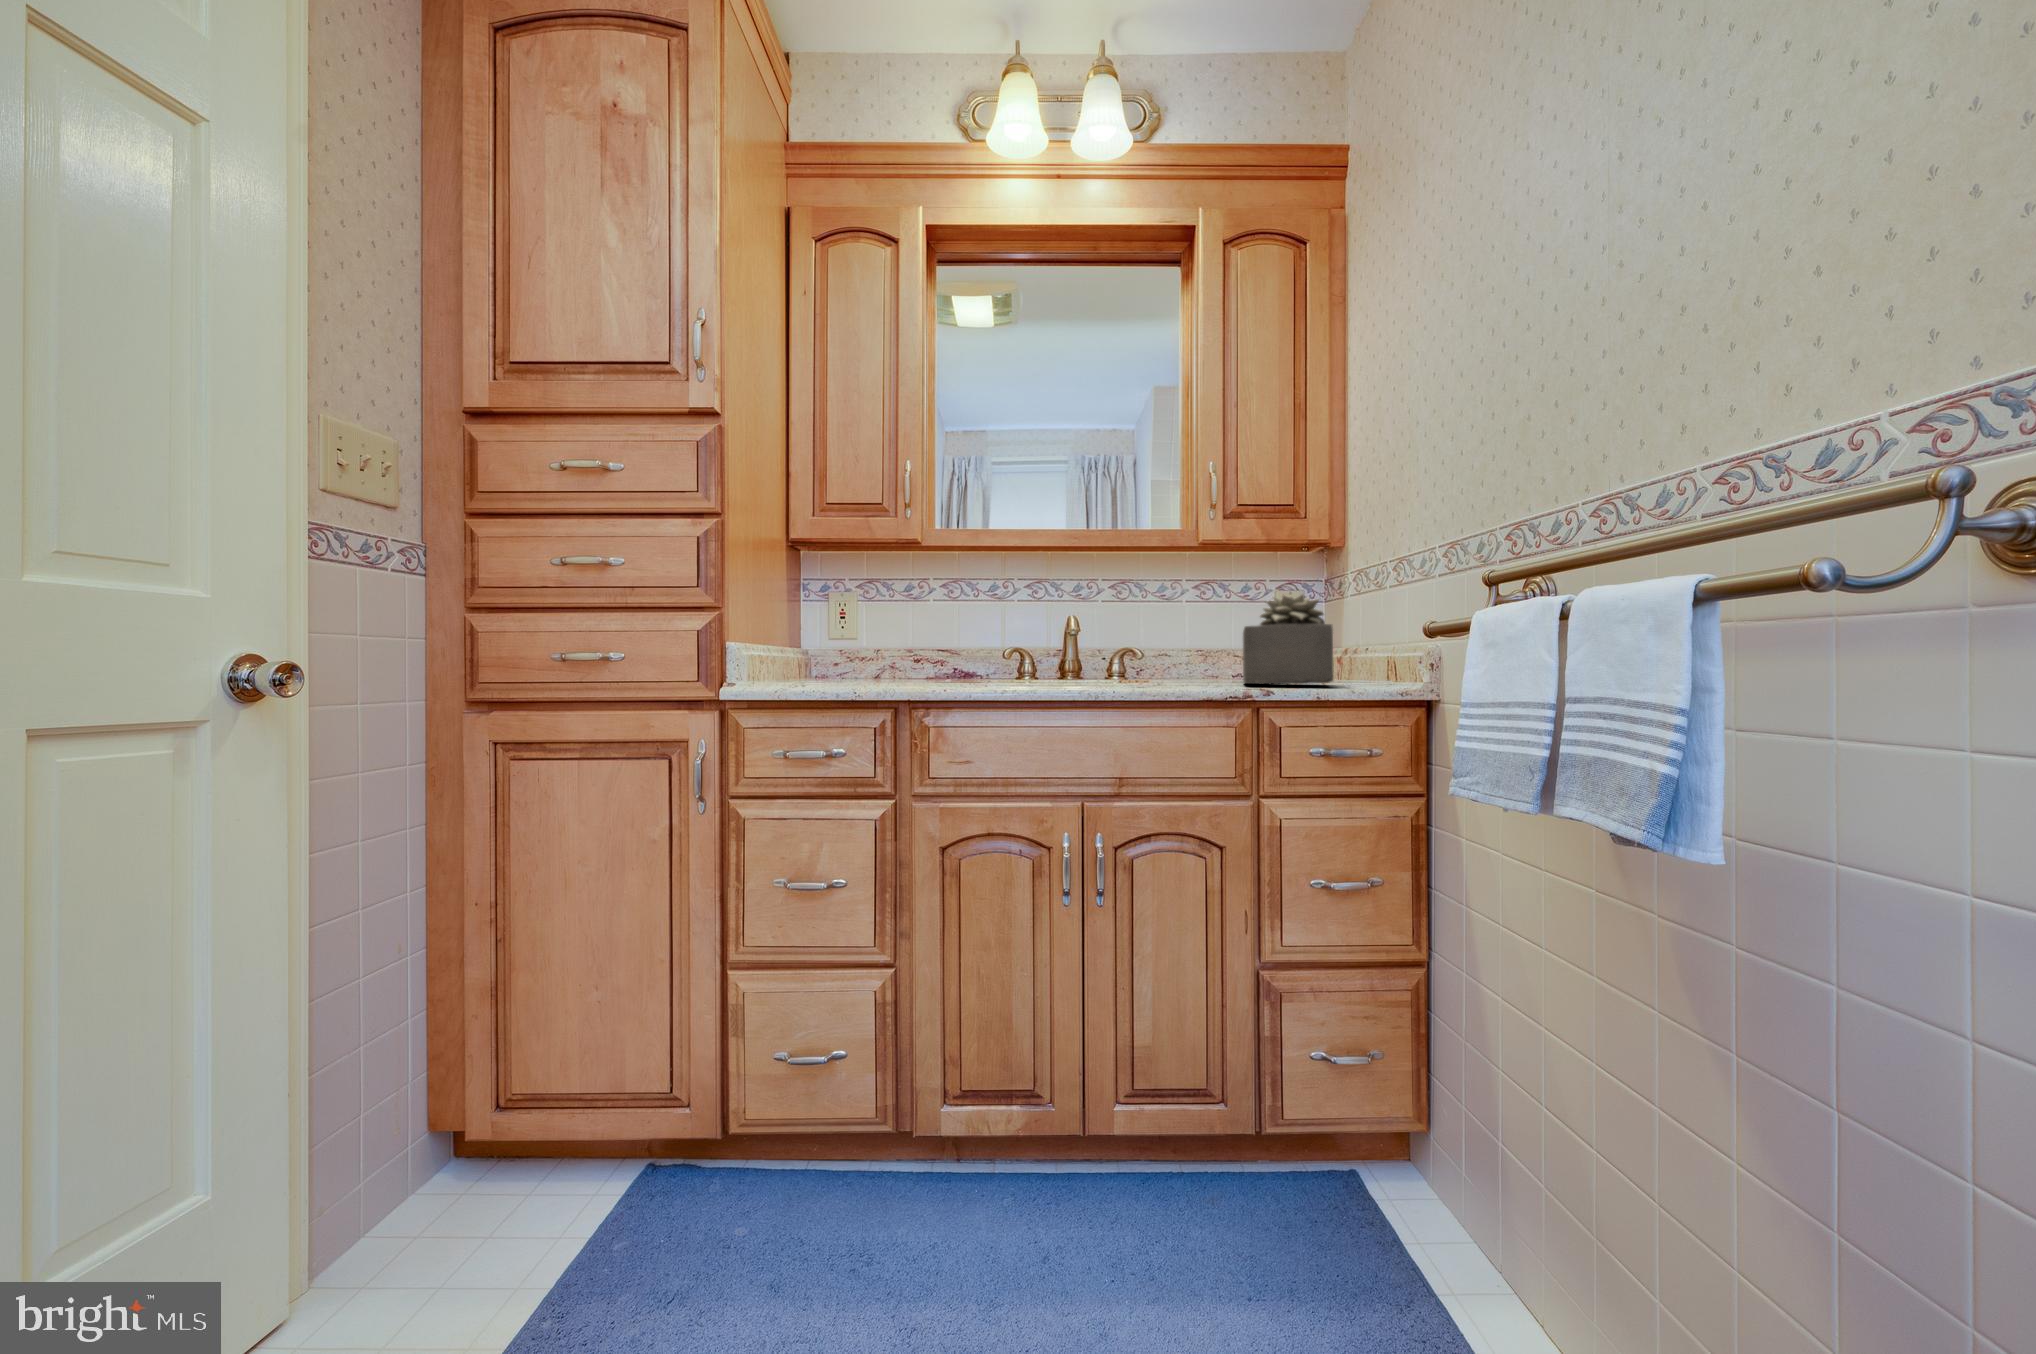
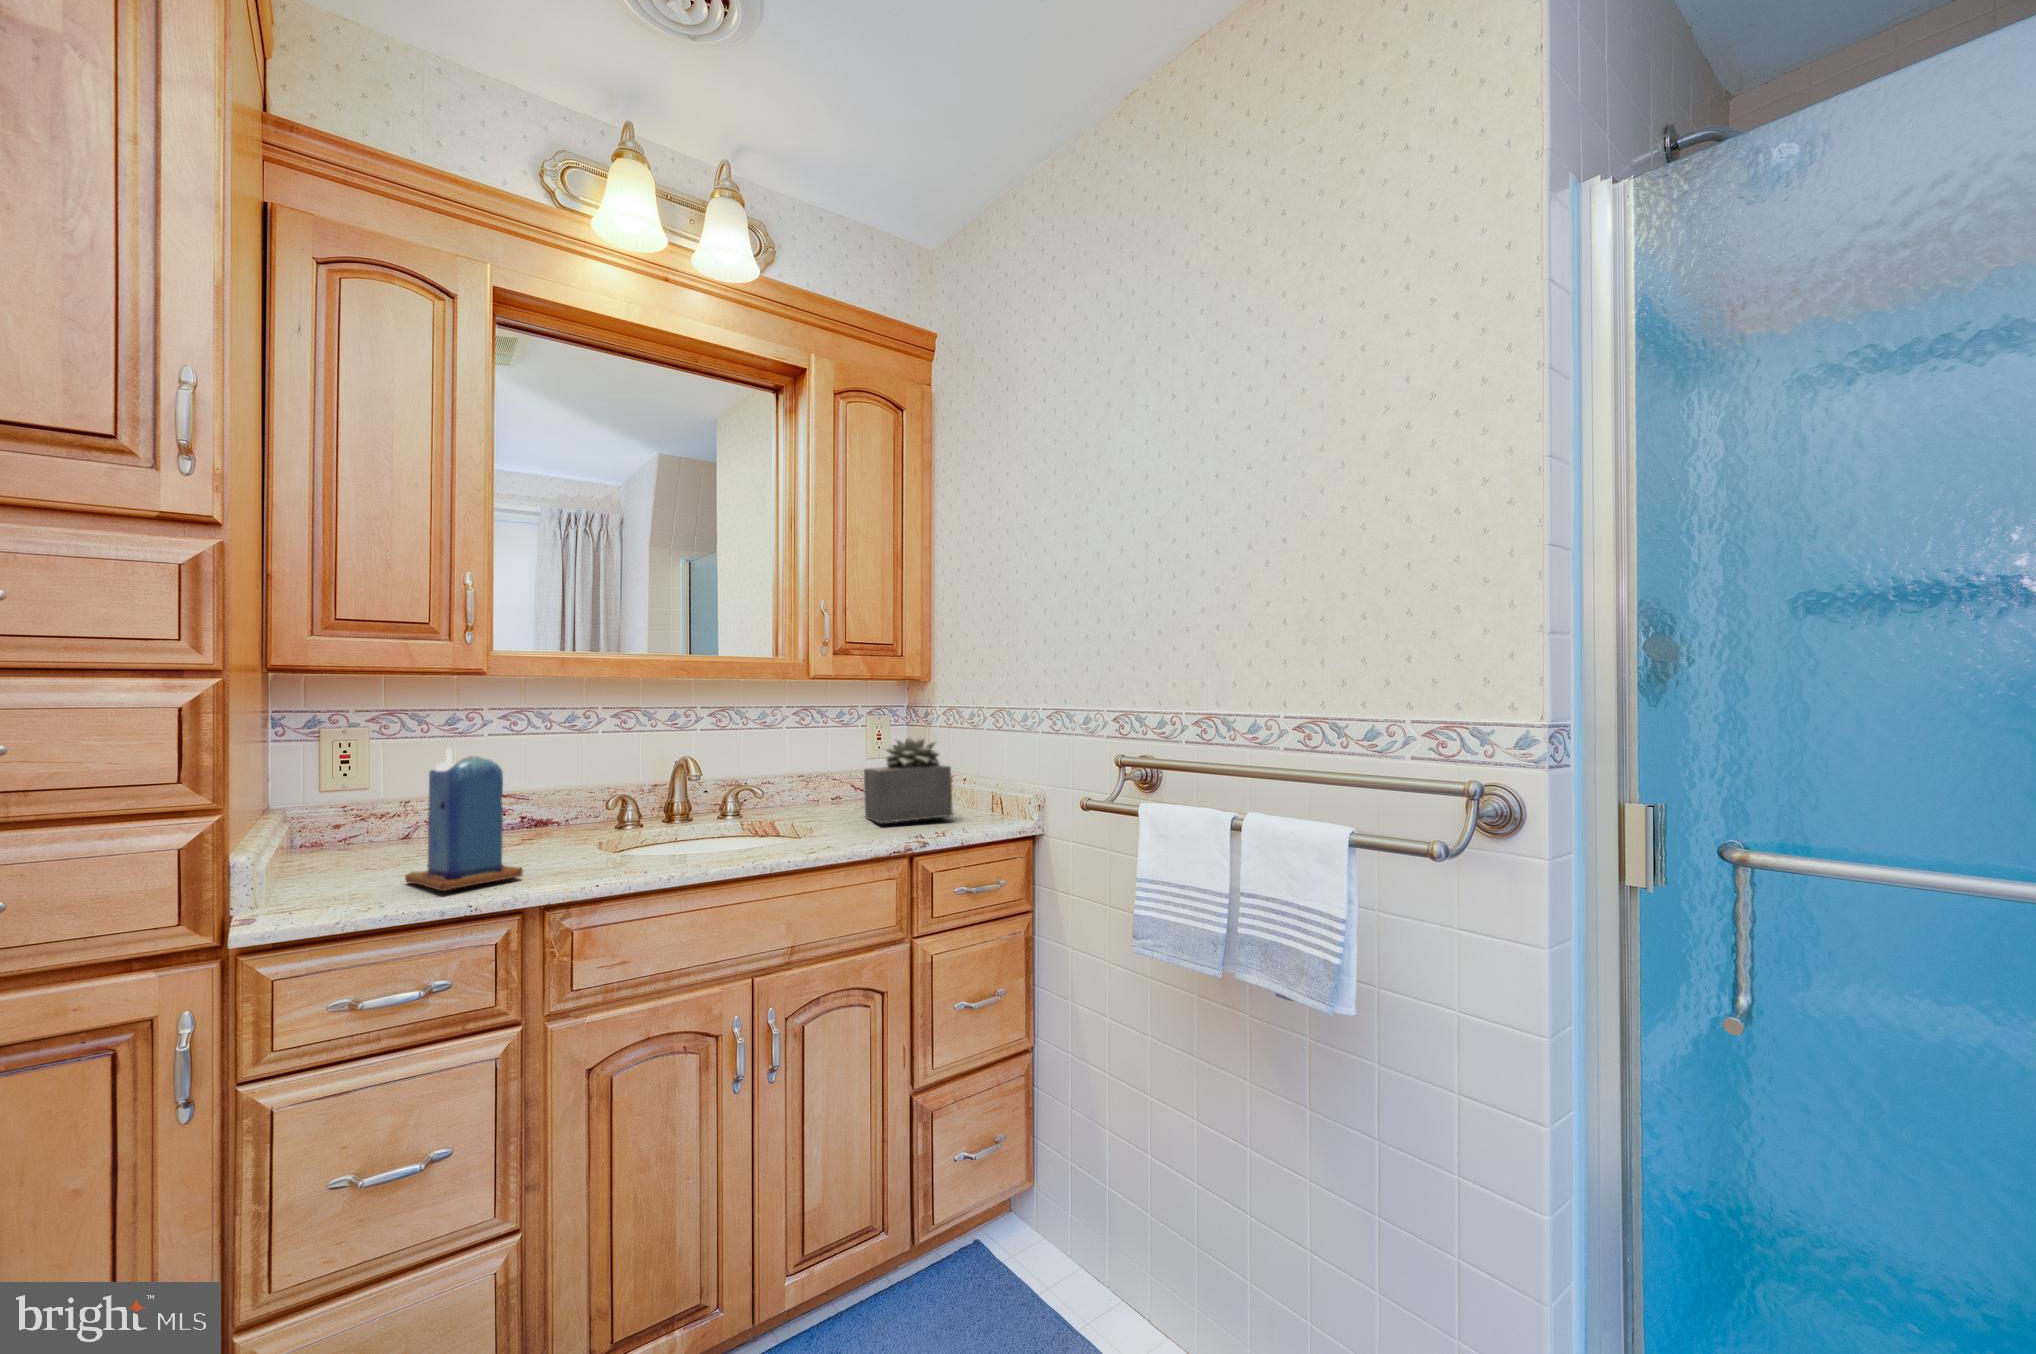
candle: none [836,580,906,685] -> present [405,748,523,891]

